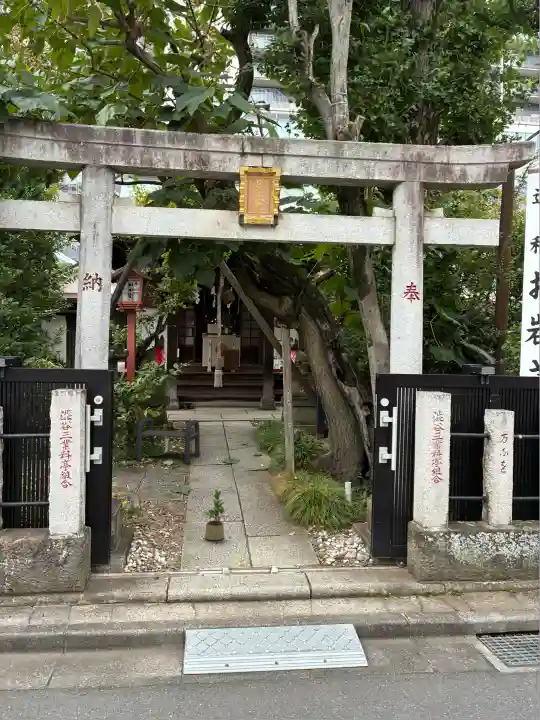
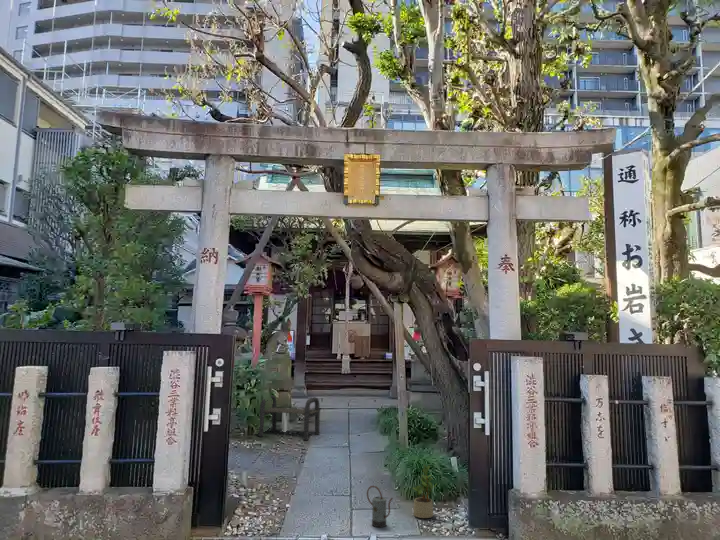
potted plant: present [205,490,225,540] -> present [413,465,436,518]
watering can: none [266,520,294,560] -> present [367,486,392,527]

